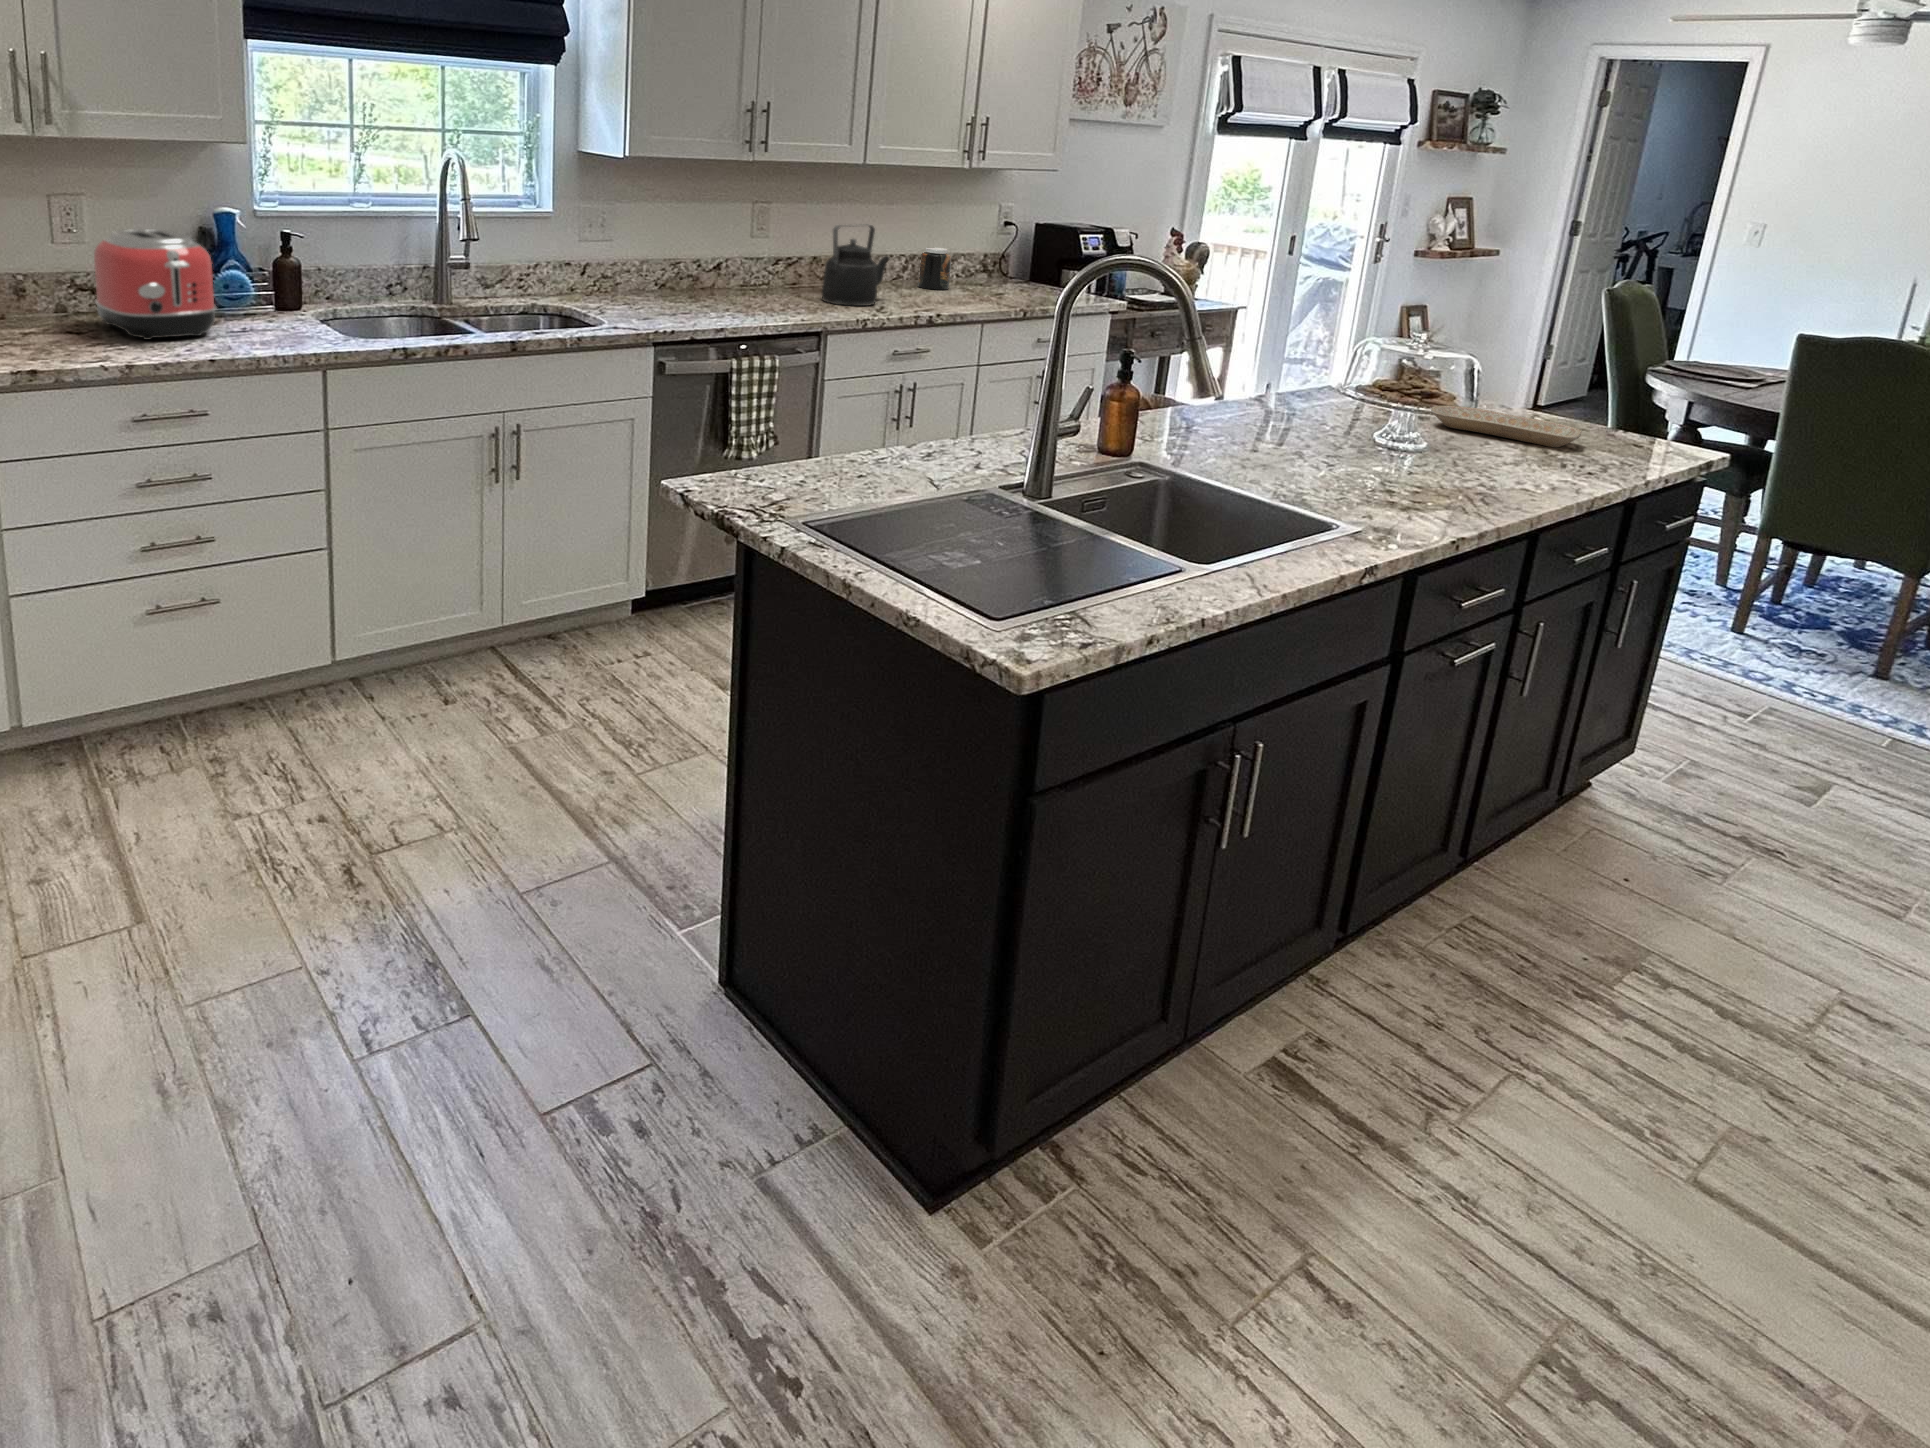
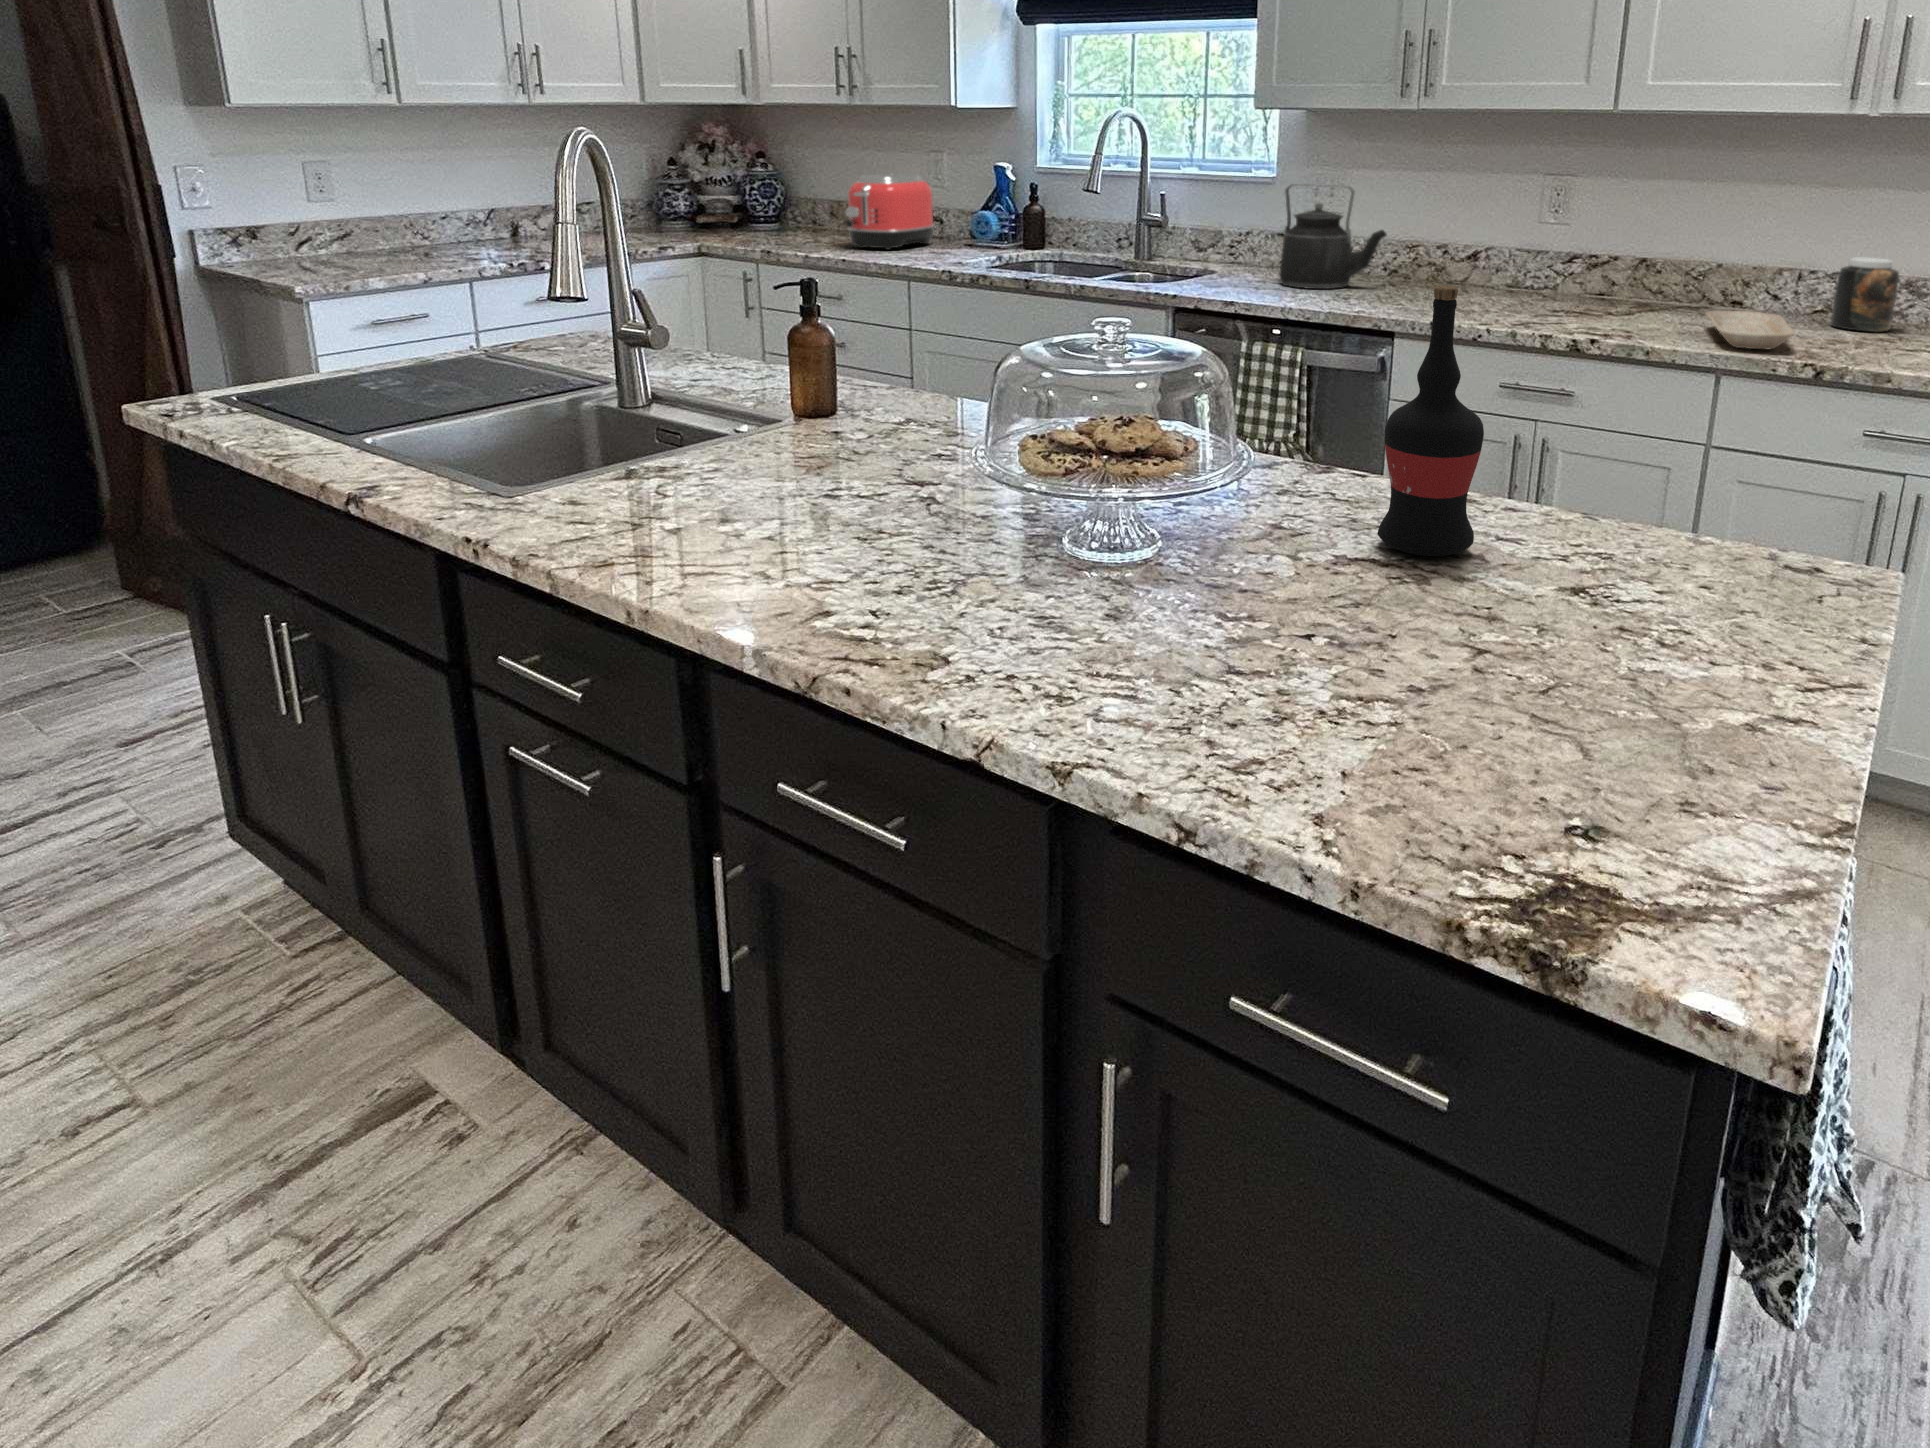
kettle: present [822,224,890,306] -> present [1279,185,1386,289]
wine bottle: none [1341,296,1396,416] -> present [1377,285,1484,556]
tray: present [1431,406,1582,447] -> present [1706,311,1794,349]

